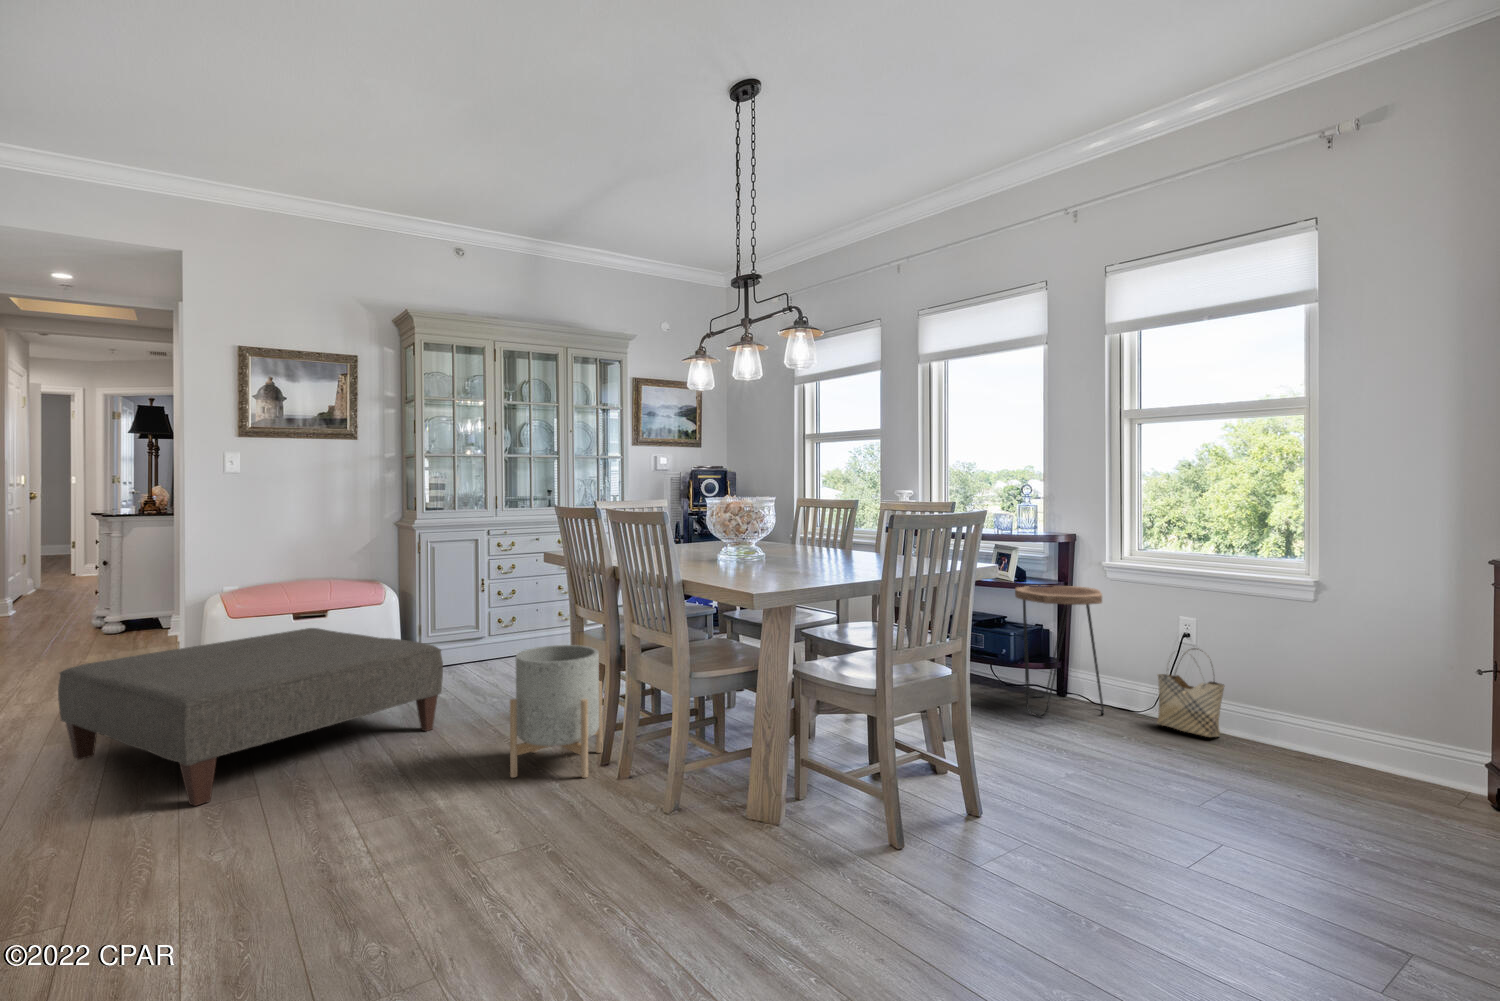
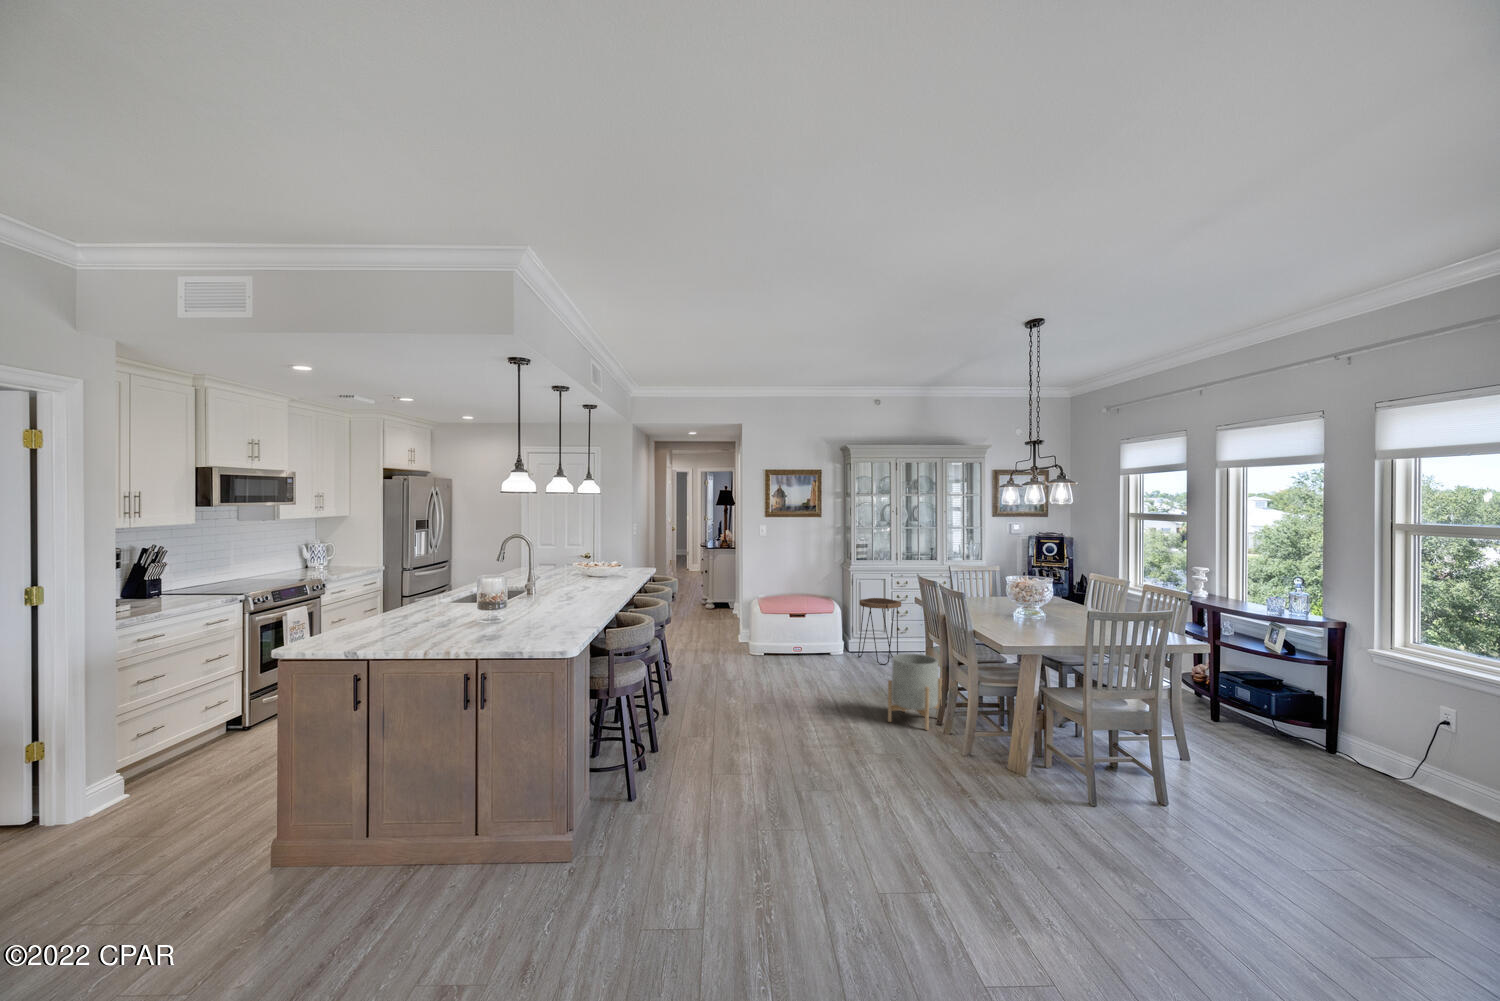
side table: present [1015,585,1104,717] -> present [858,598,901,665]
ottoman: present [58,628,443,806] -> none [698,624,860,705]
woven basket: present [1157,648,1225,737] -> none [1405,731,1474,812]

